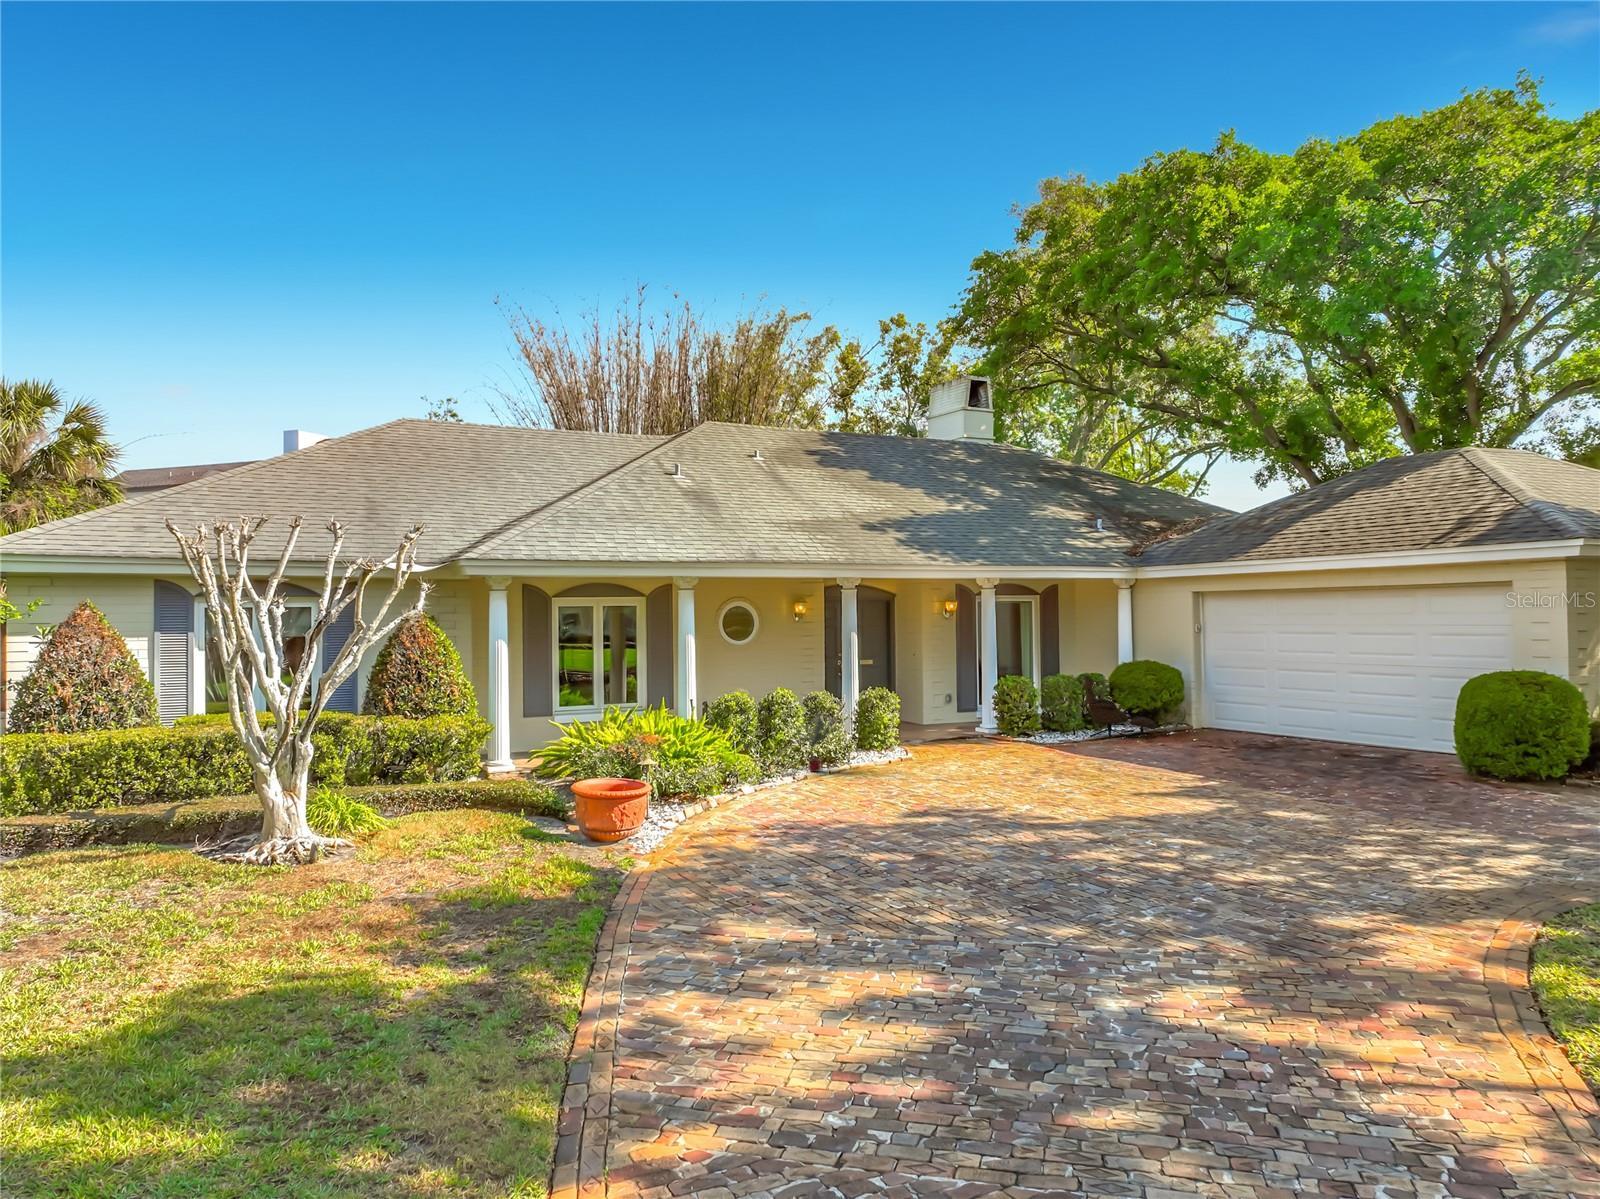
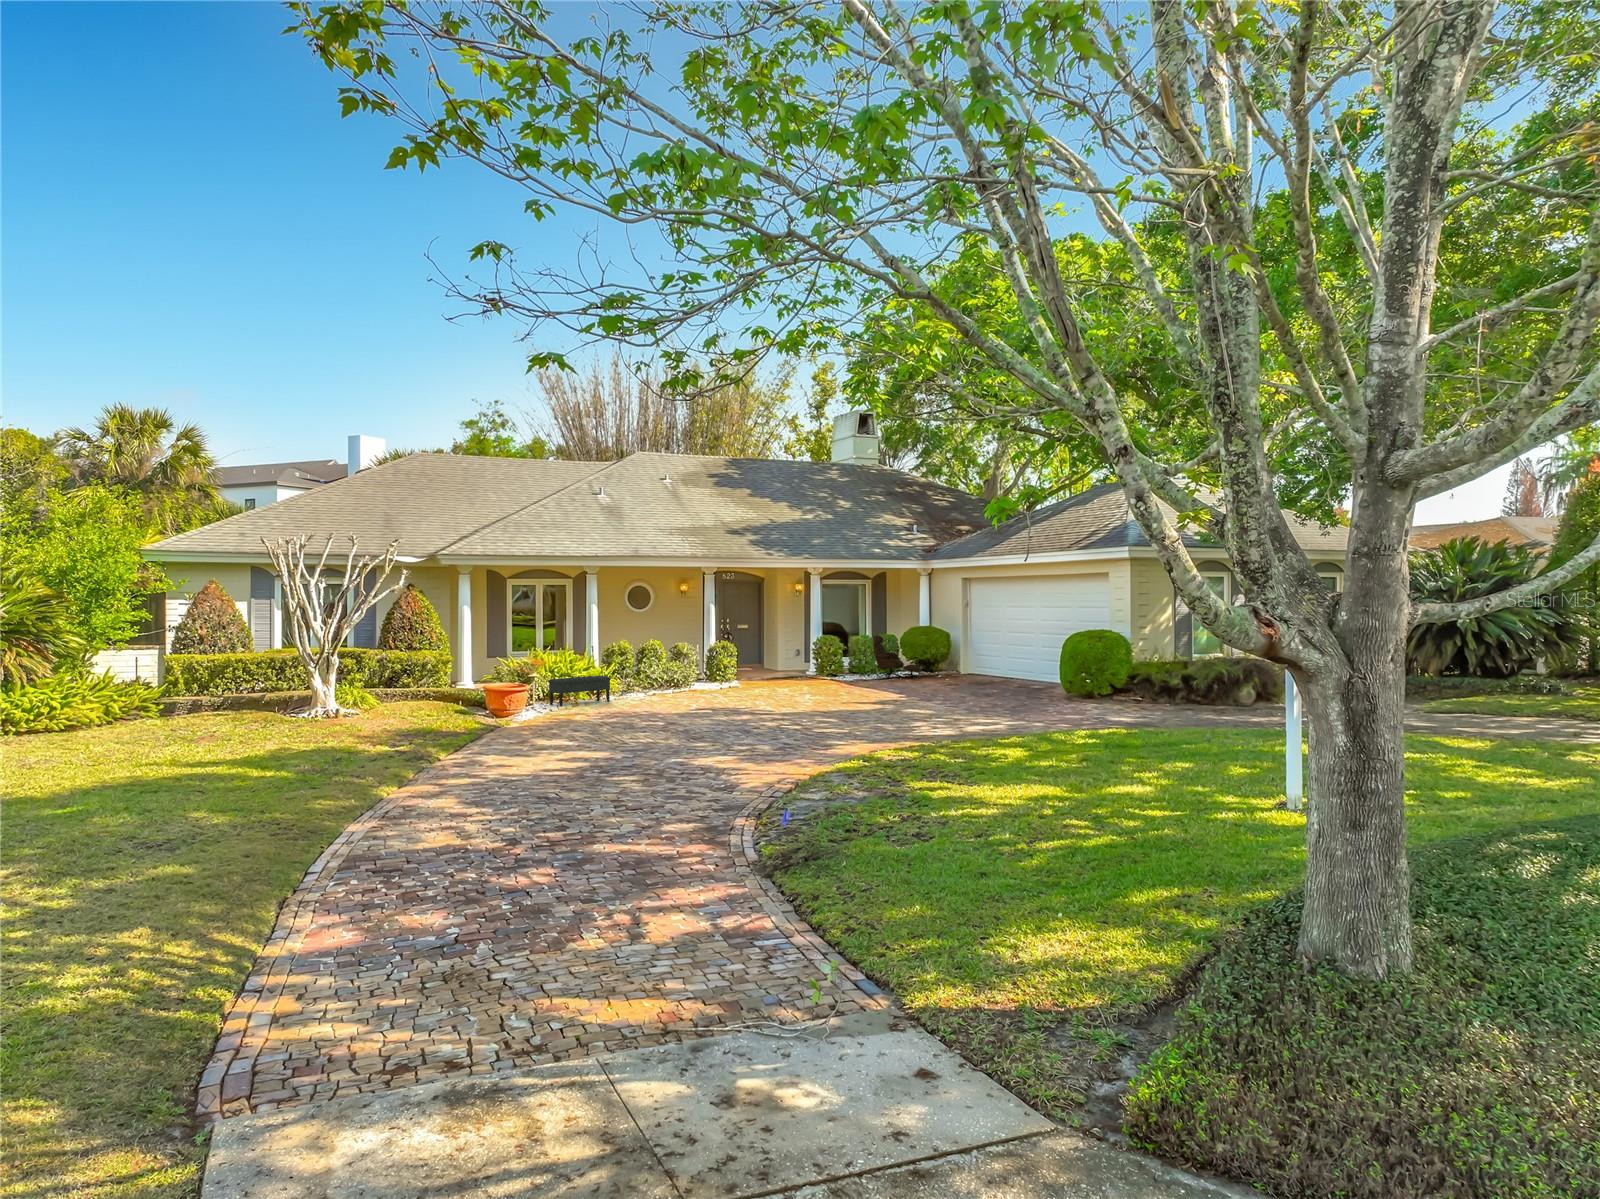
potted tree: present [793,710,836,772] -> none [646,652,678,692]
bench: none [664,754,760,812] -> present [548,675,611,706]

